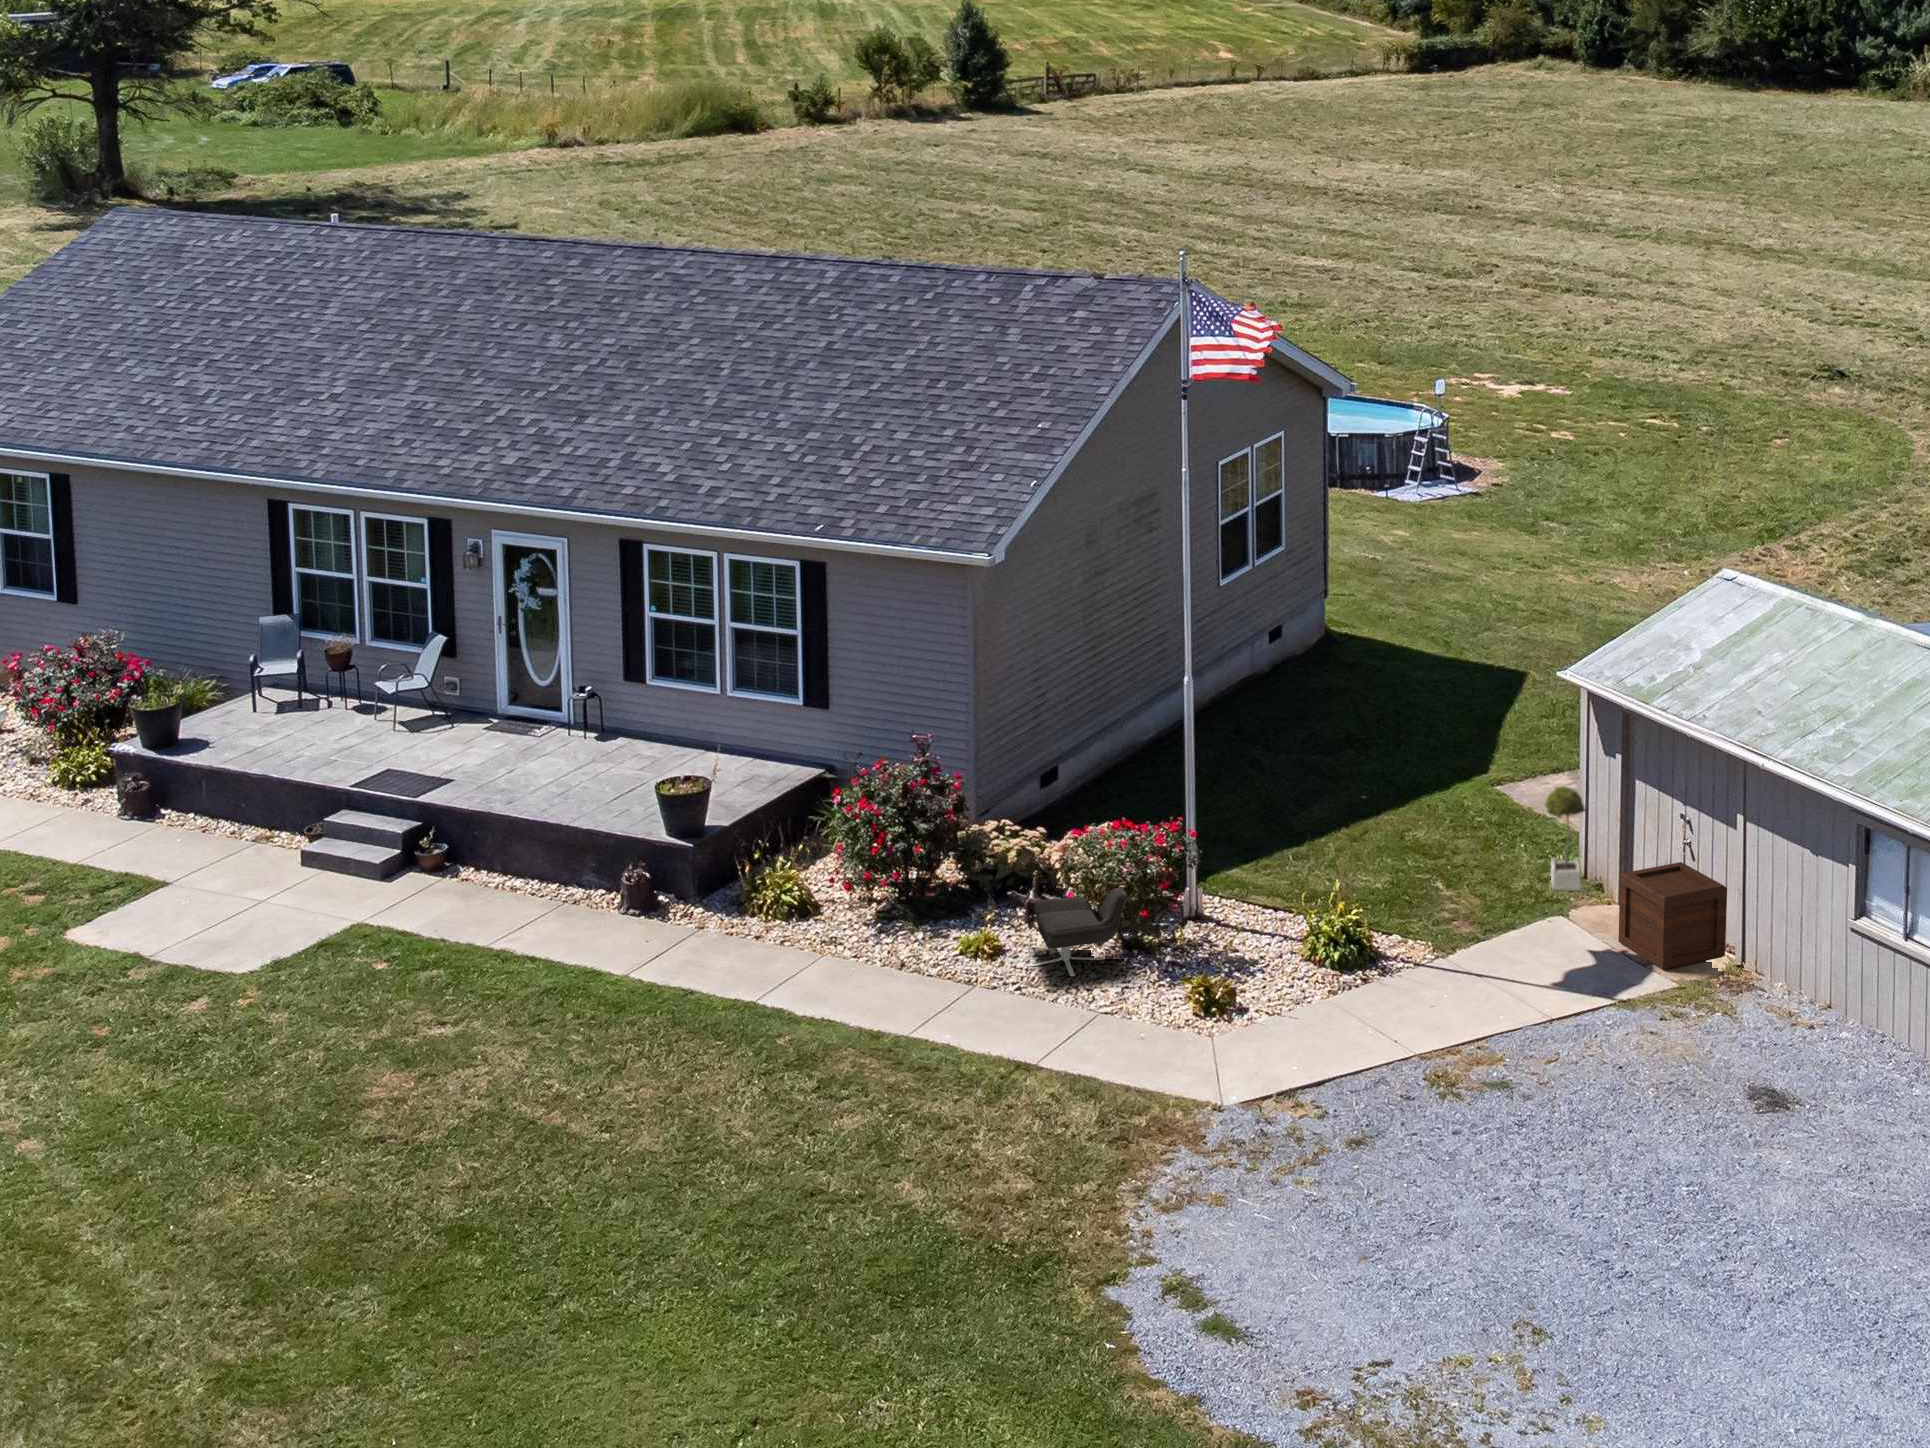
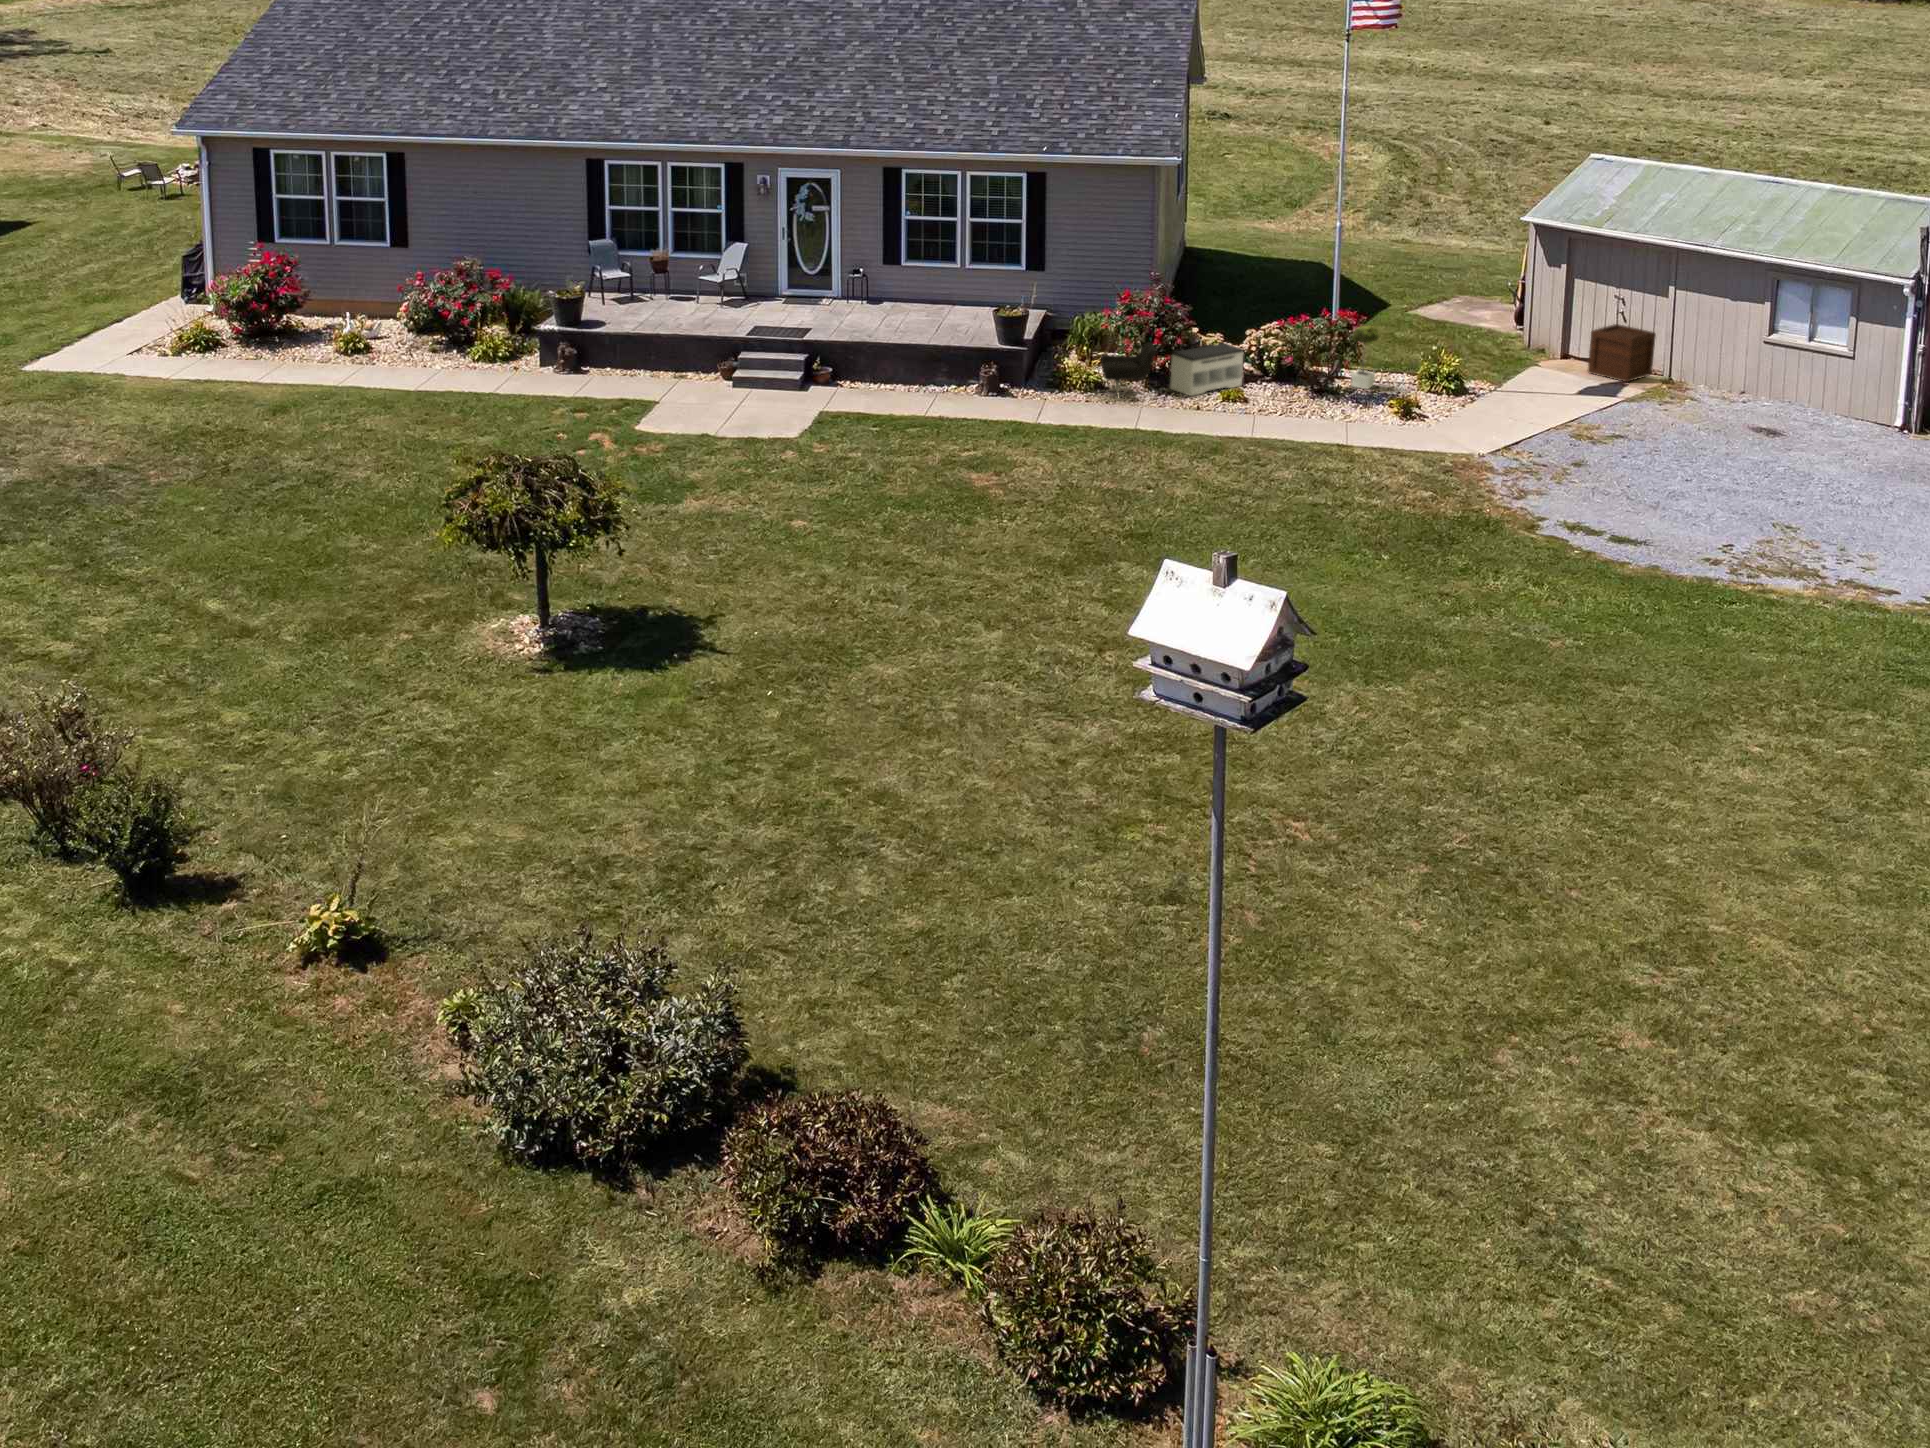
potted tree: present [1545,786,1586,891] -> present [1351,326,1379,389]
bench: none [904,850,1022,938] -> present [1170,343,1243,396]
lounge chair: present [1027,888,1127,976] -> present [1101,343,1156,397]

